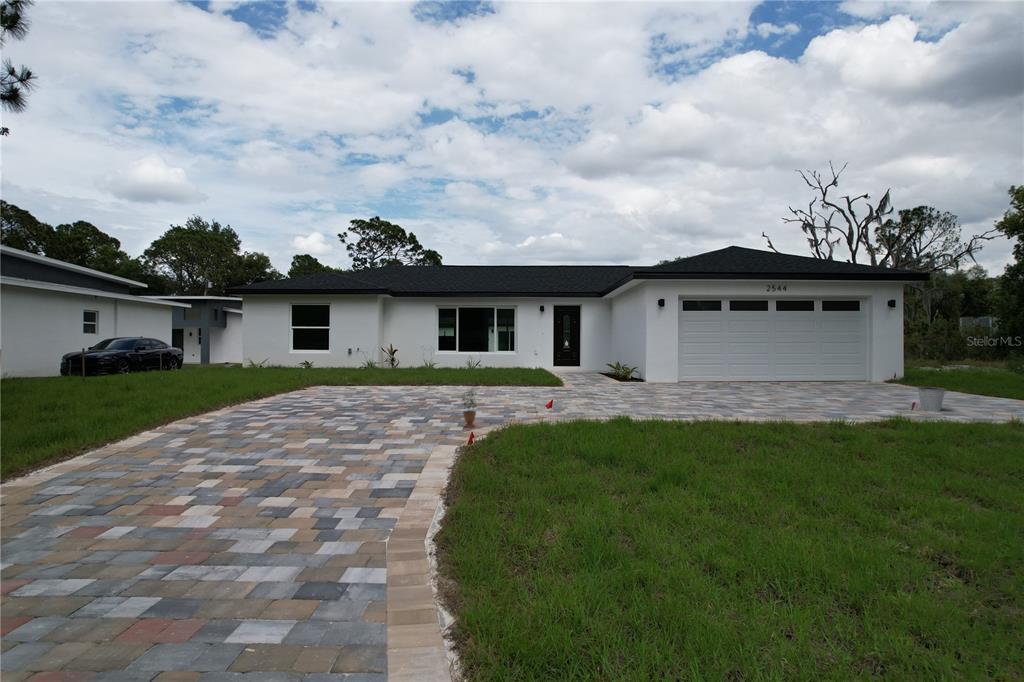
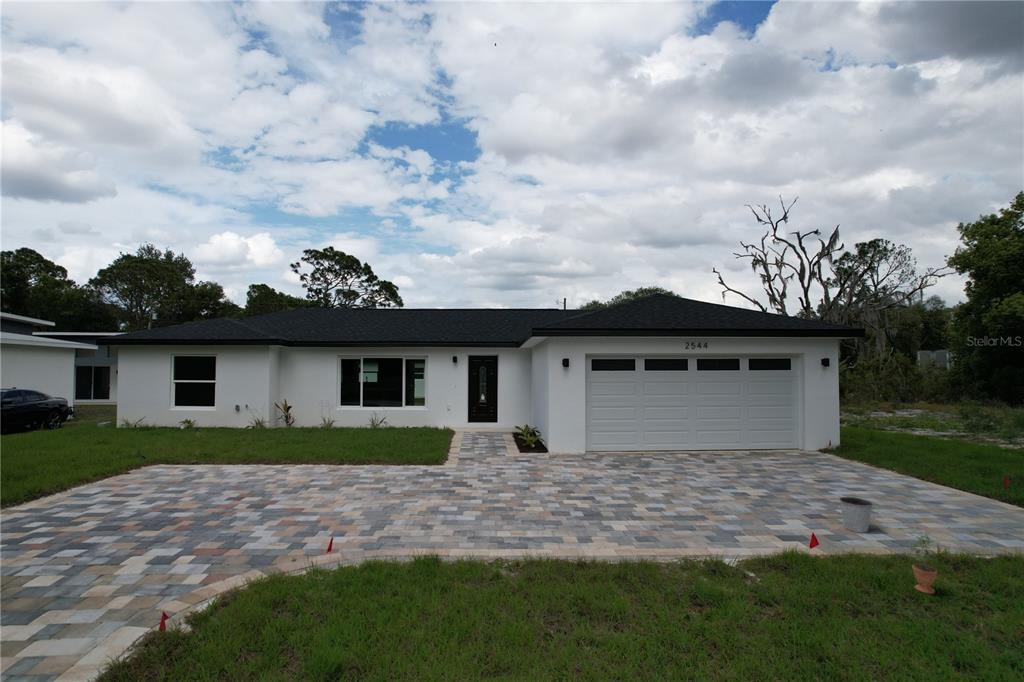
potted plant: present [462,390,476,428] -> present [910,536,937,594]

